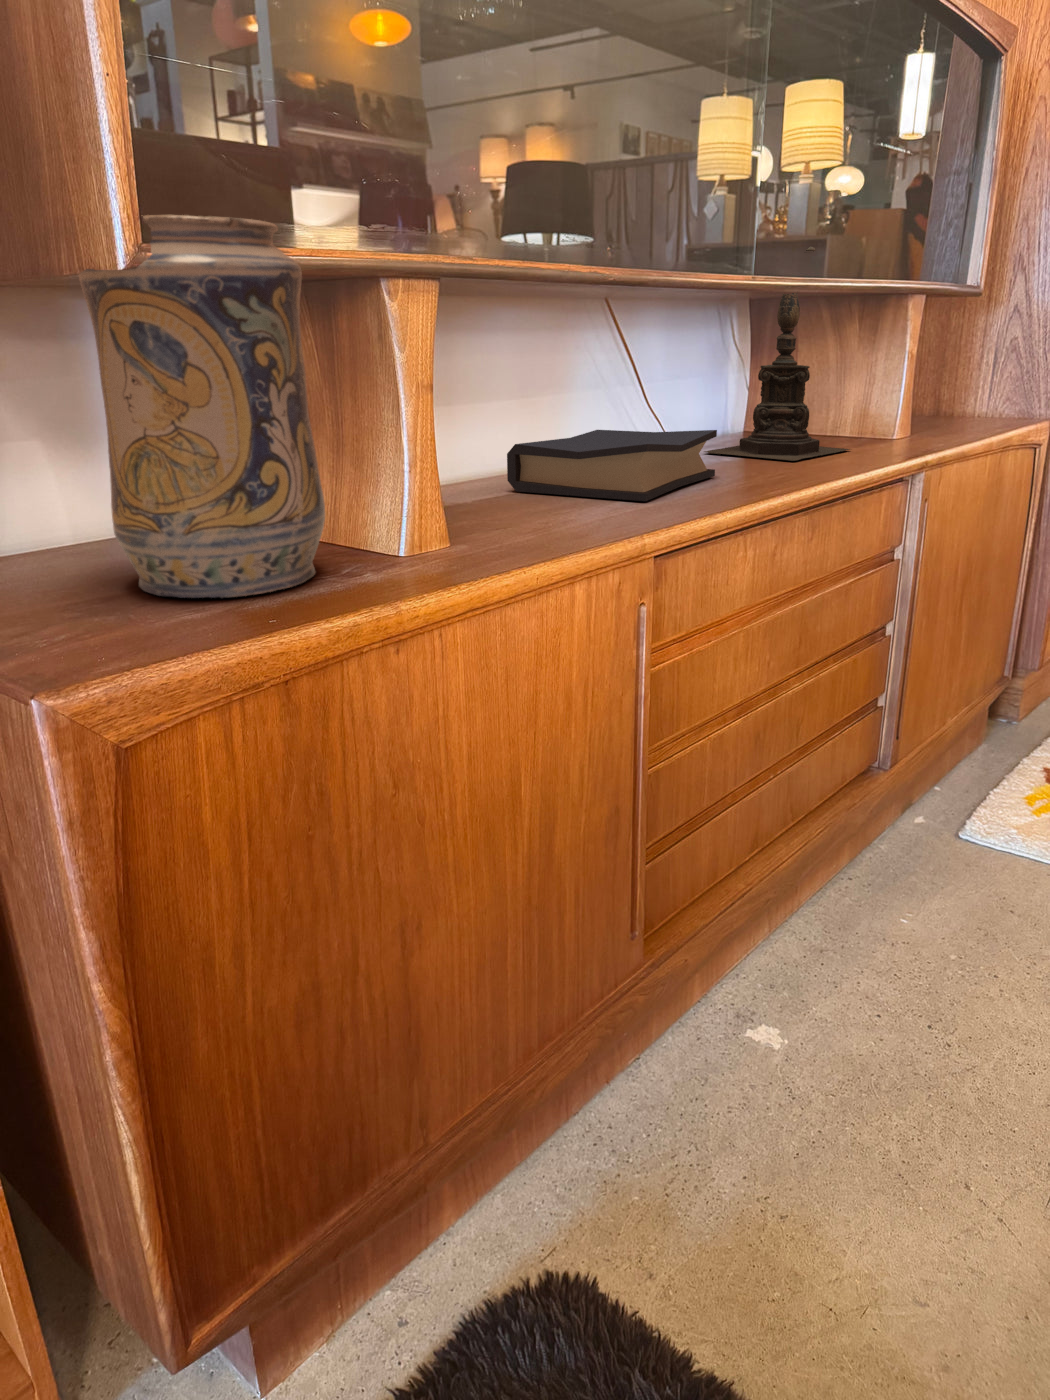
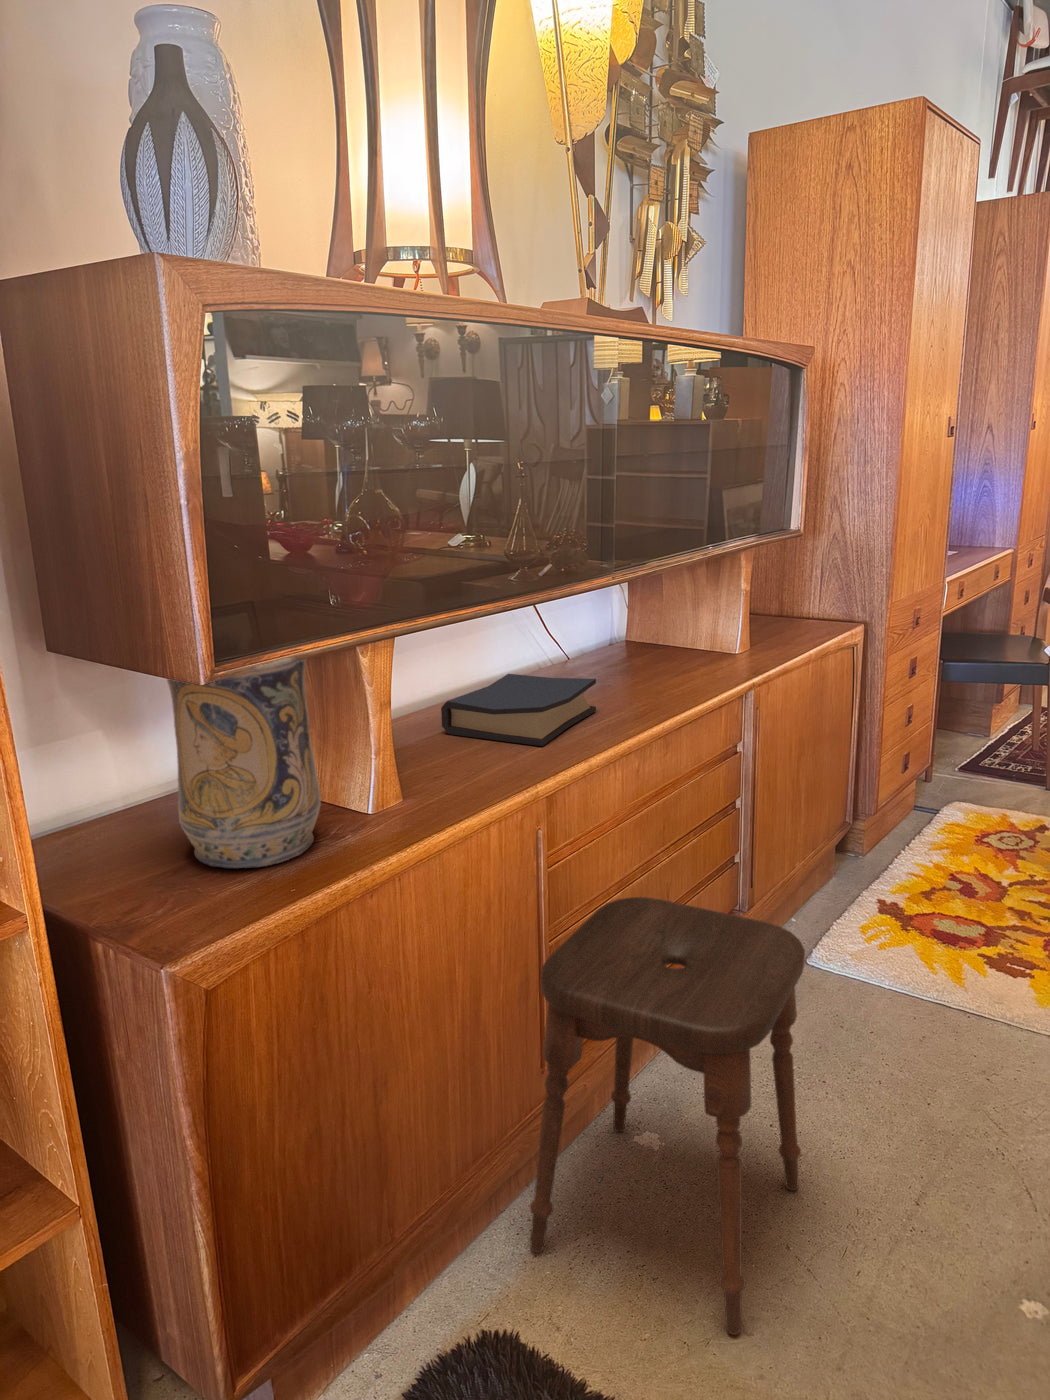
candle holder: present [704,247,850,461] -> none [591,505,703,689]
stool: none [611,710,1024,1302] -> present [530,897,805,1334]

